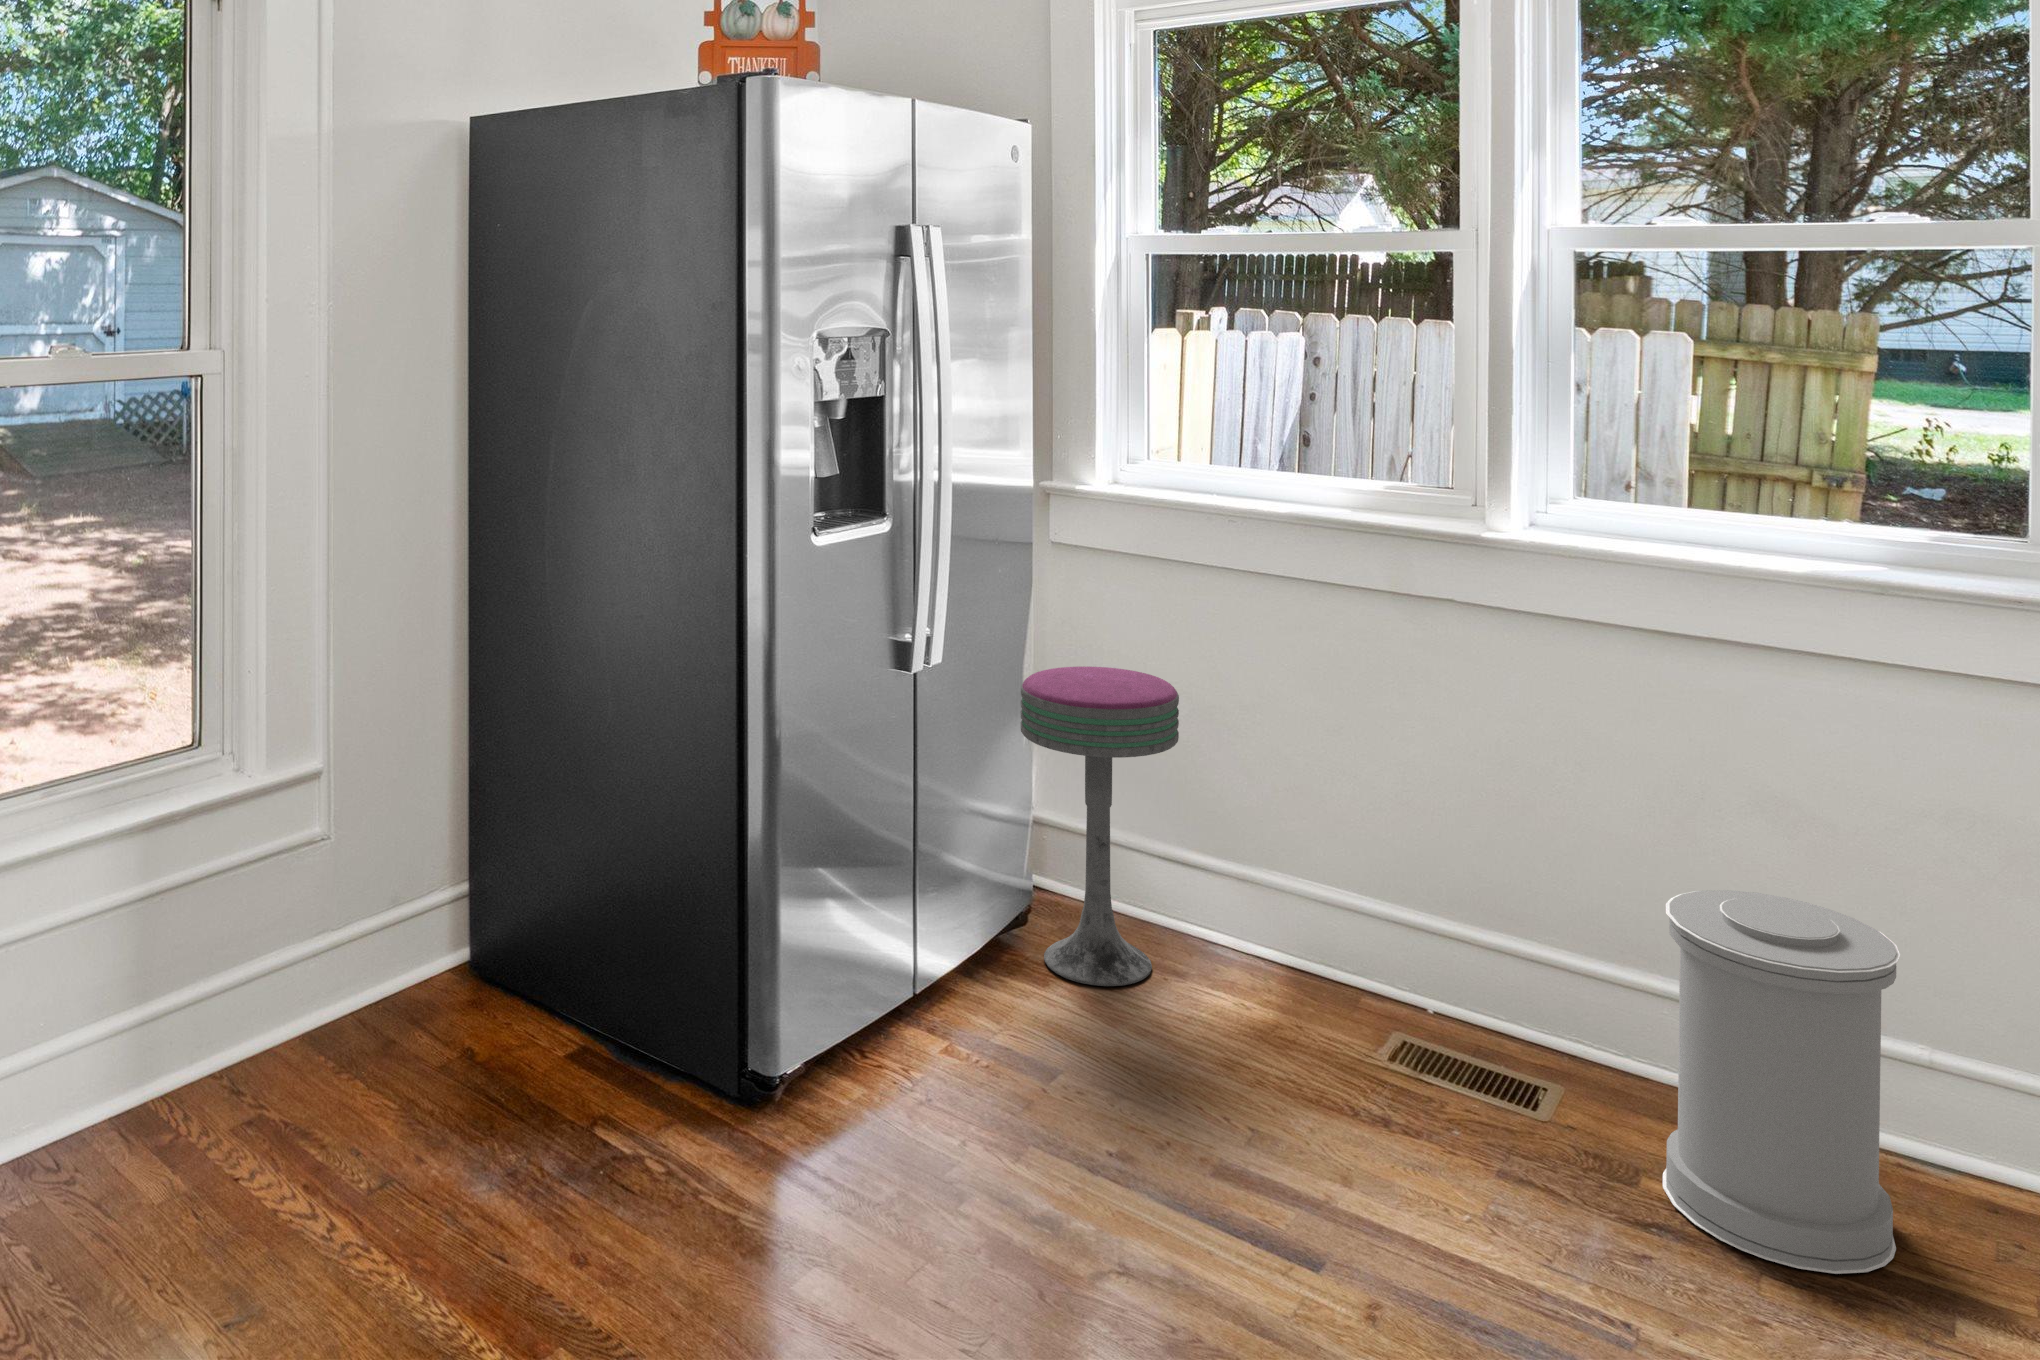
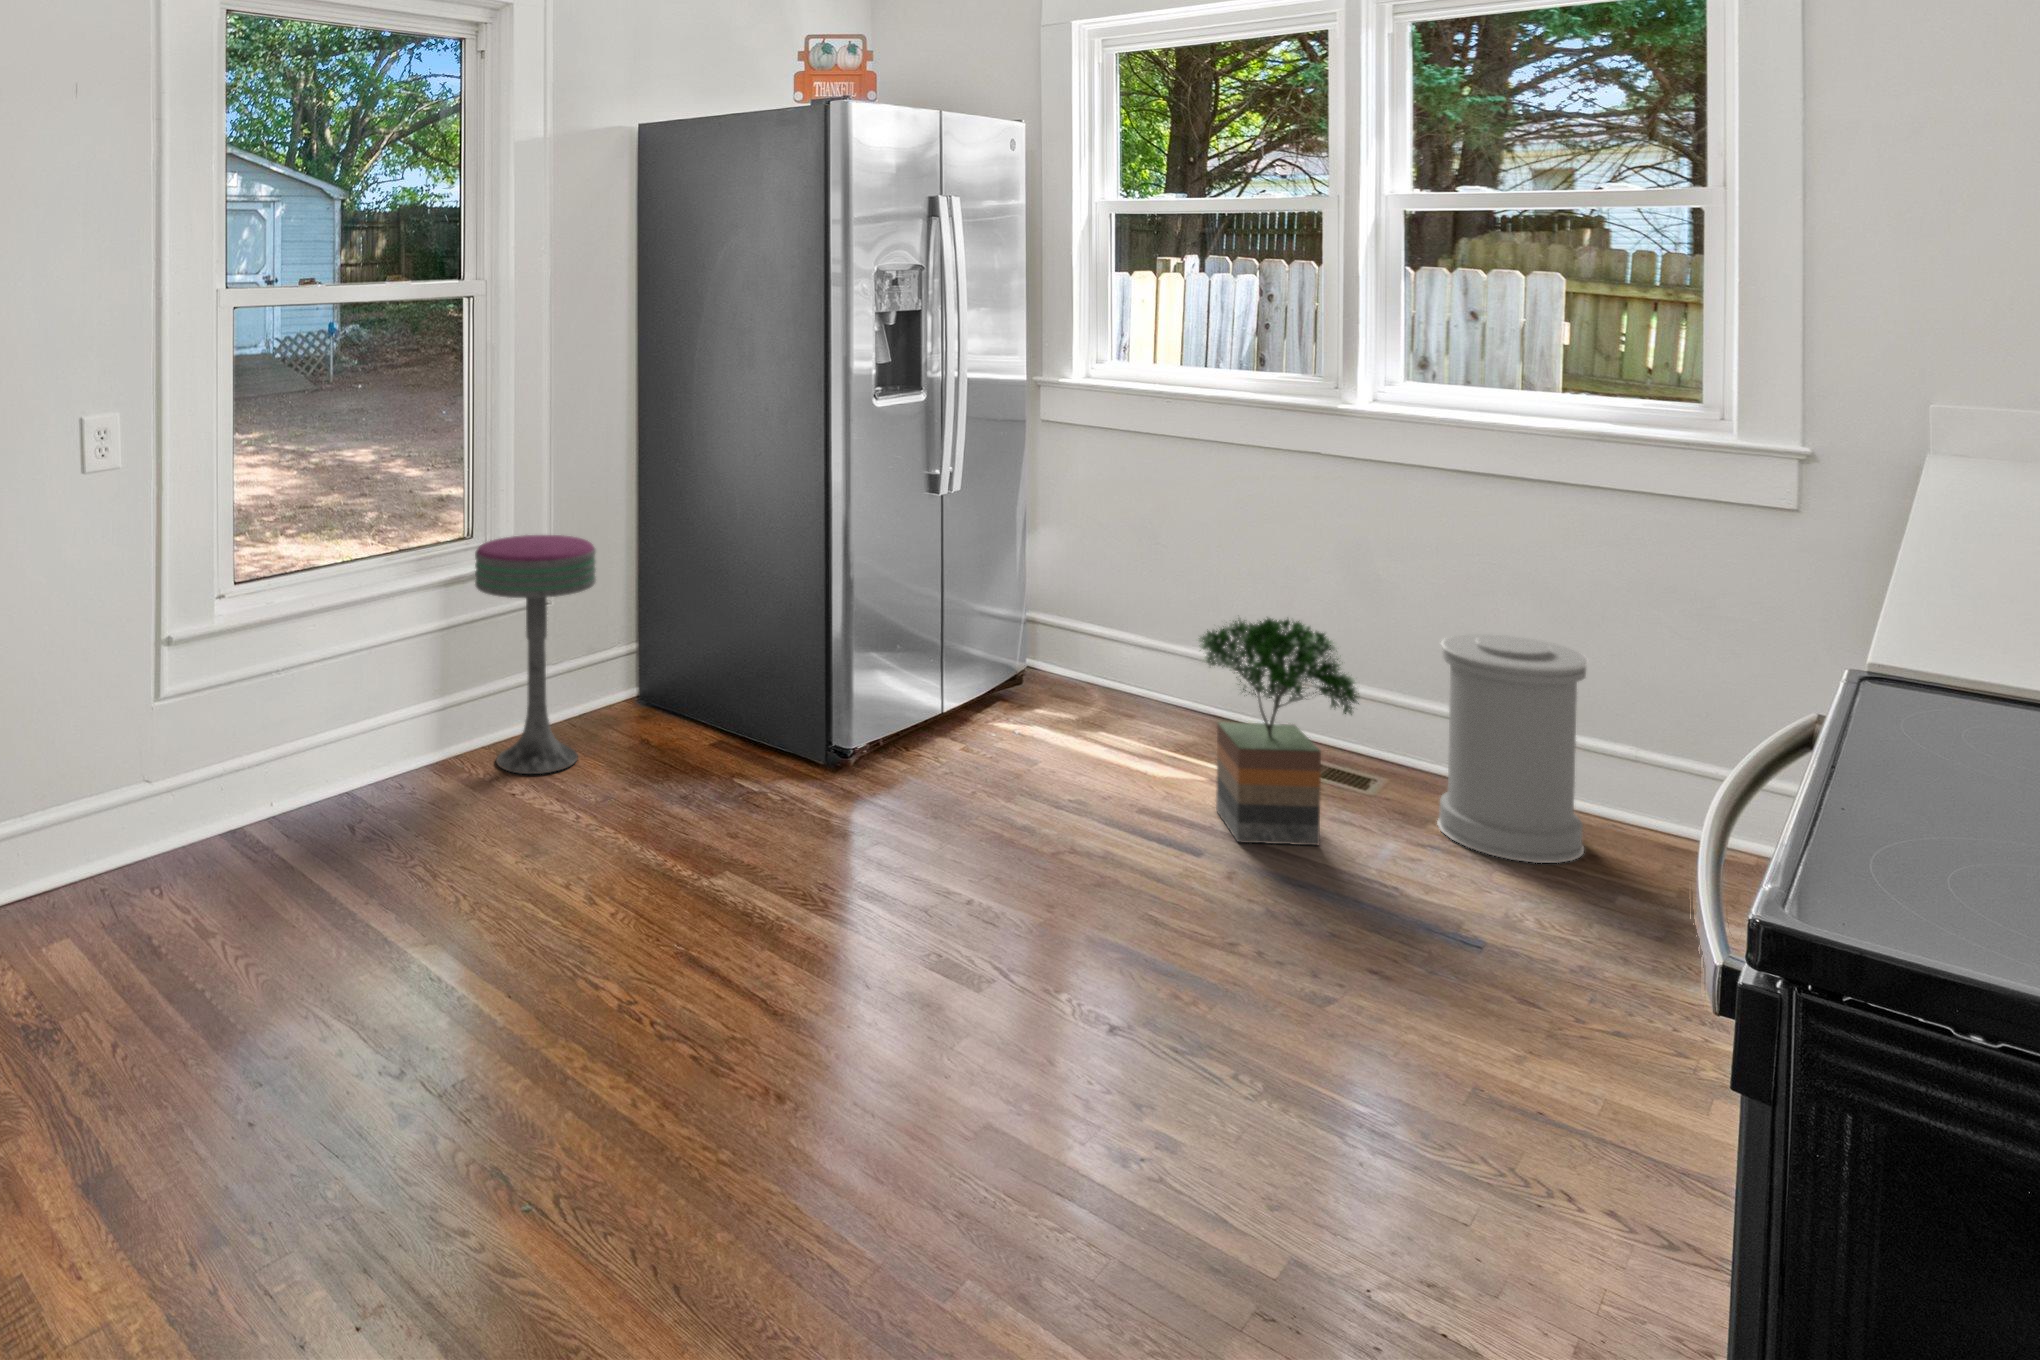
bar stool: present [1021,666,1179,986] -> present [475,535,596,774]
potted tree: none [1302,871,1570,1248] -> present [1199,617,1359,846]

